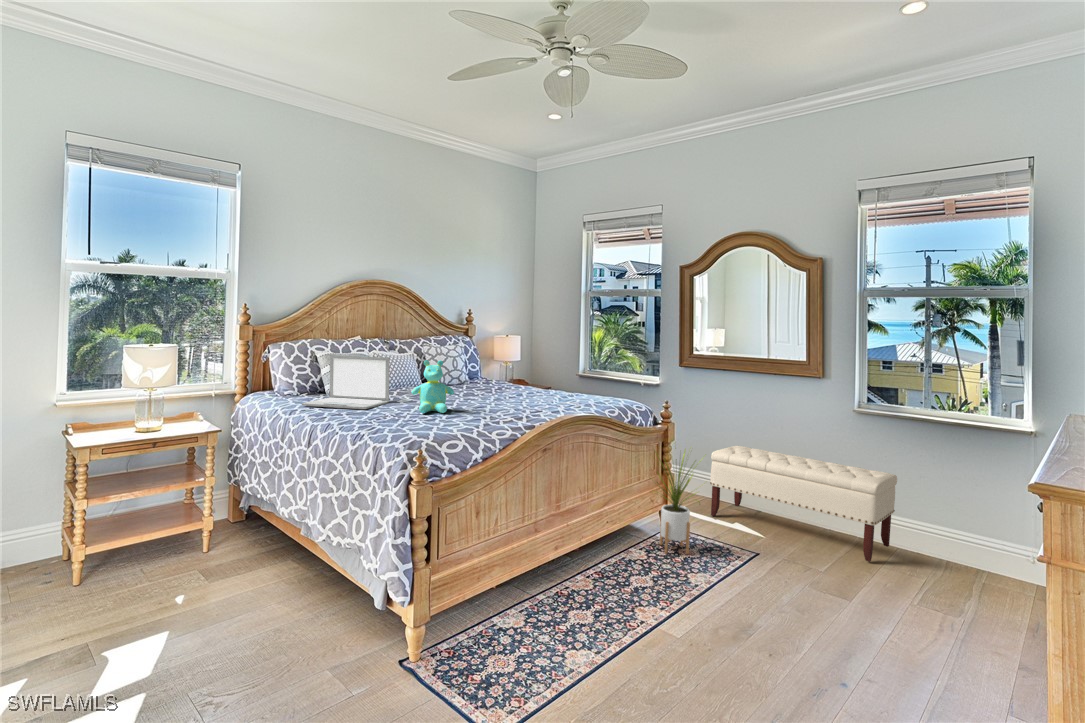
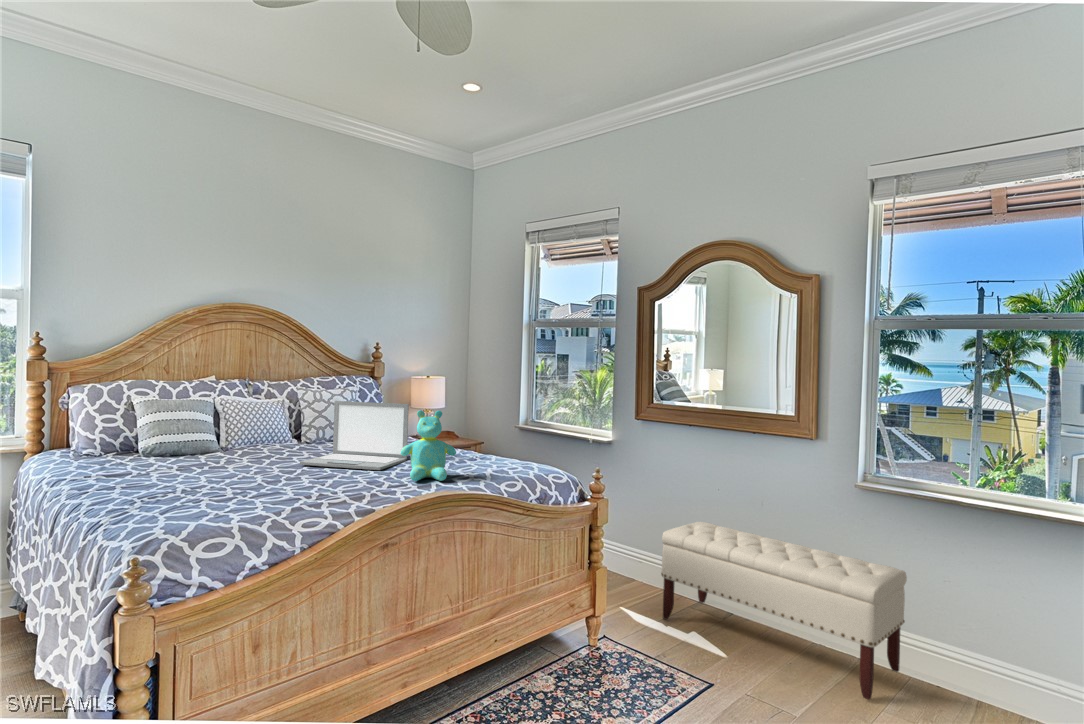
laptop: present [302,355,390,409] -> present [300,401,409,470]
teddy bear: present [412,360,454,413] -> present [400,410,456,481]
house plant: present [657,449,701,554] -> none [559,520,641,686]

